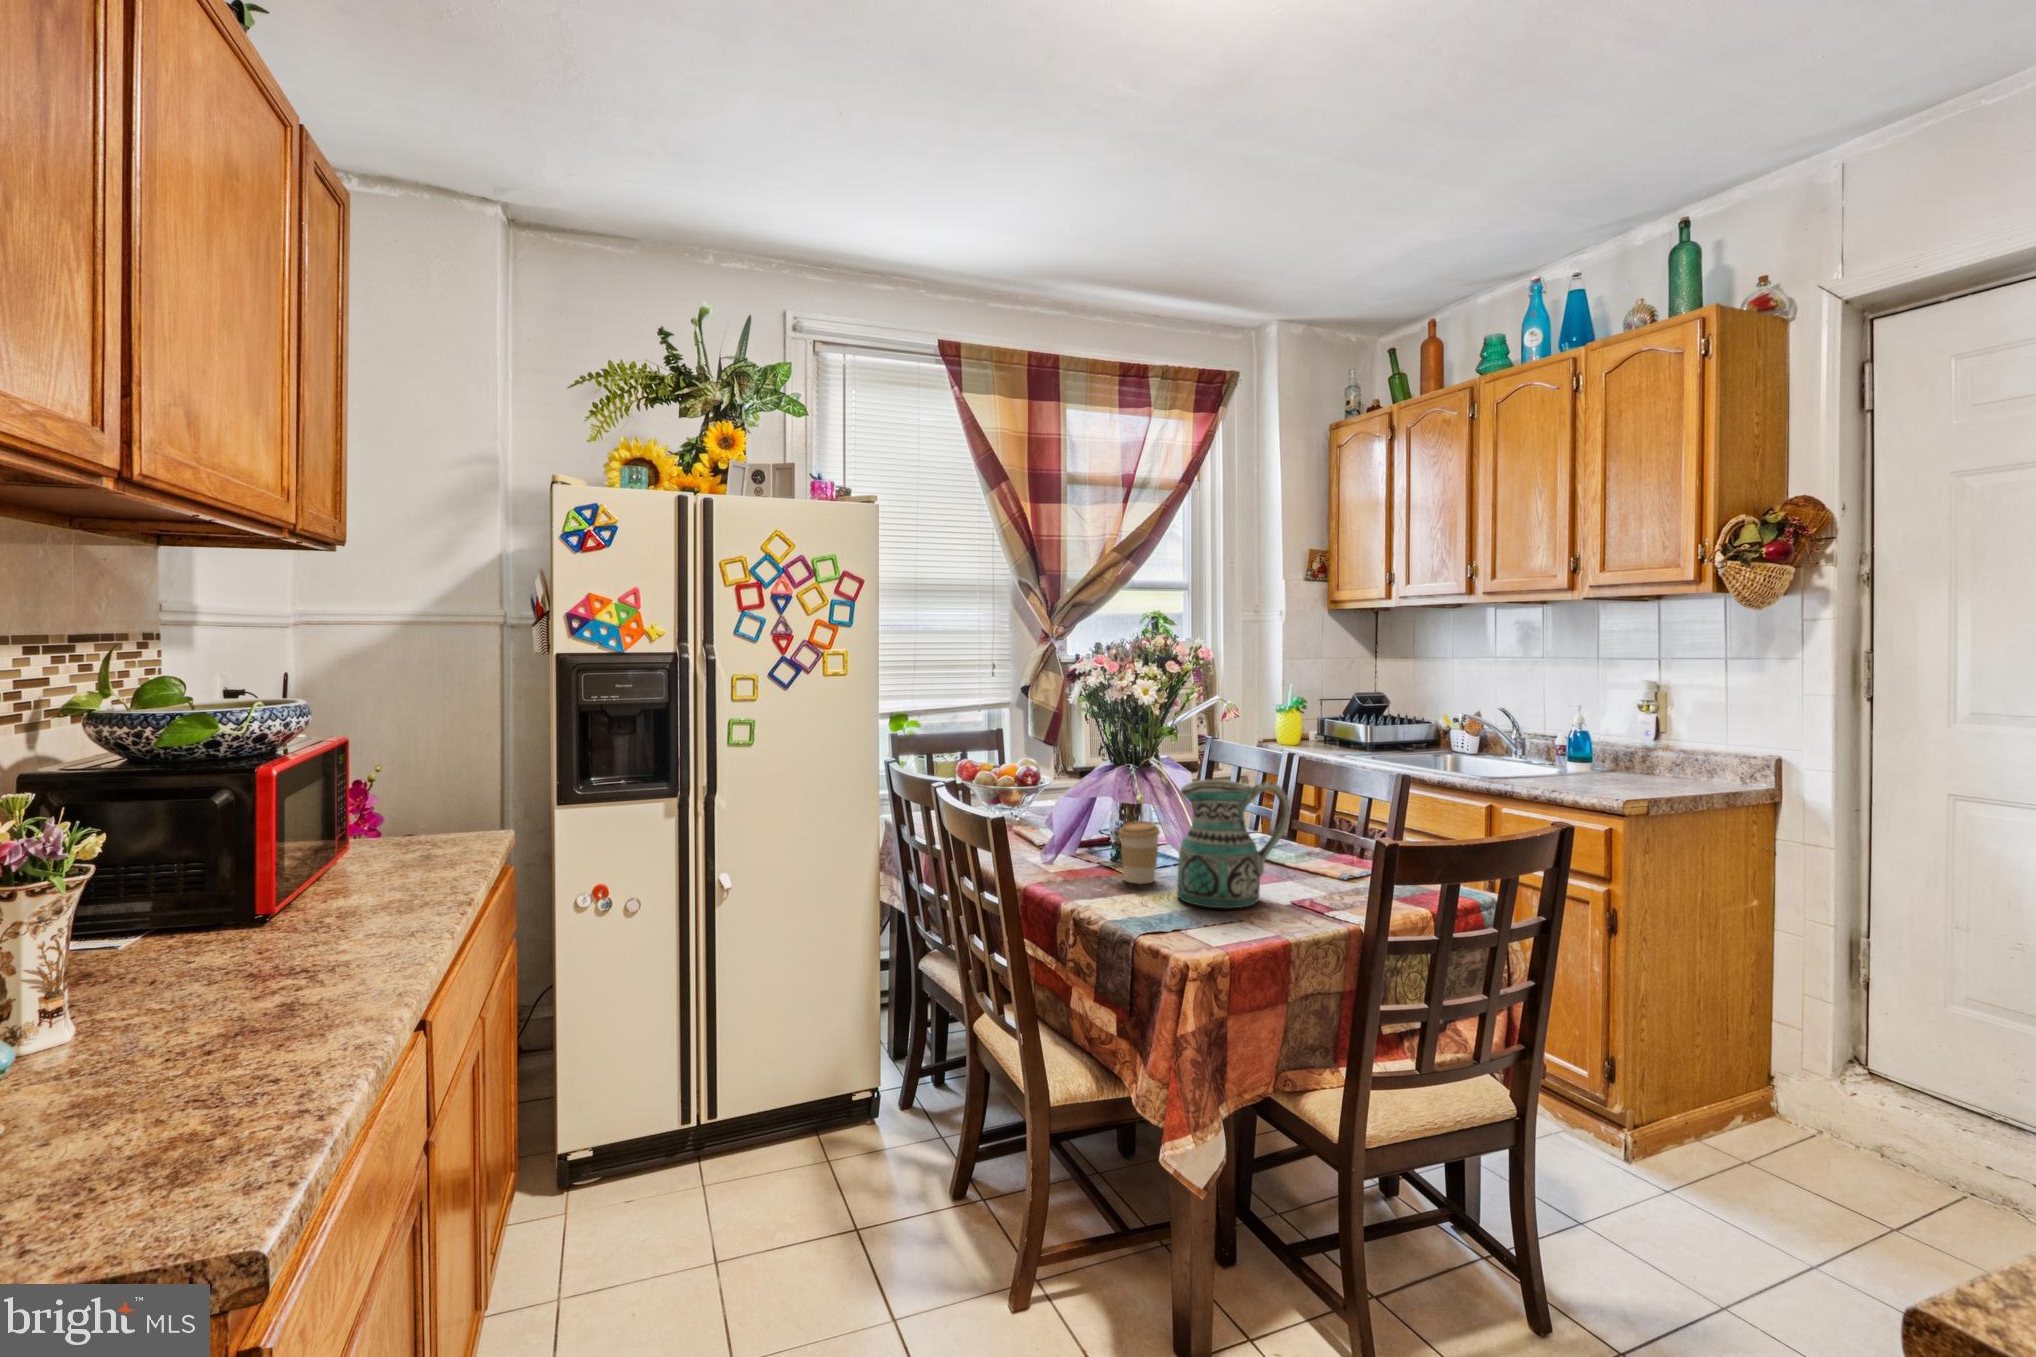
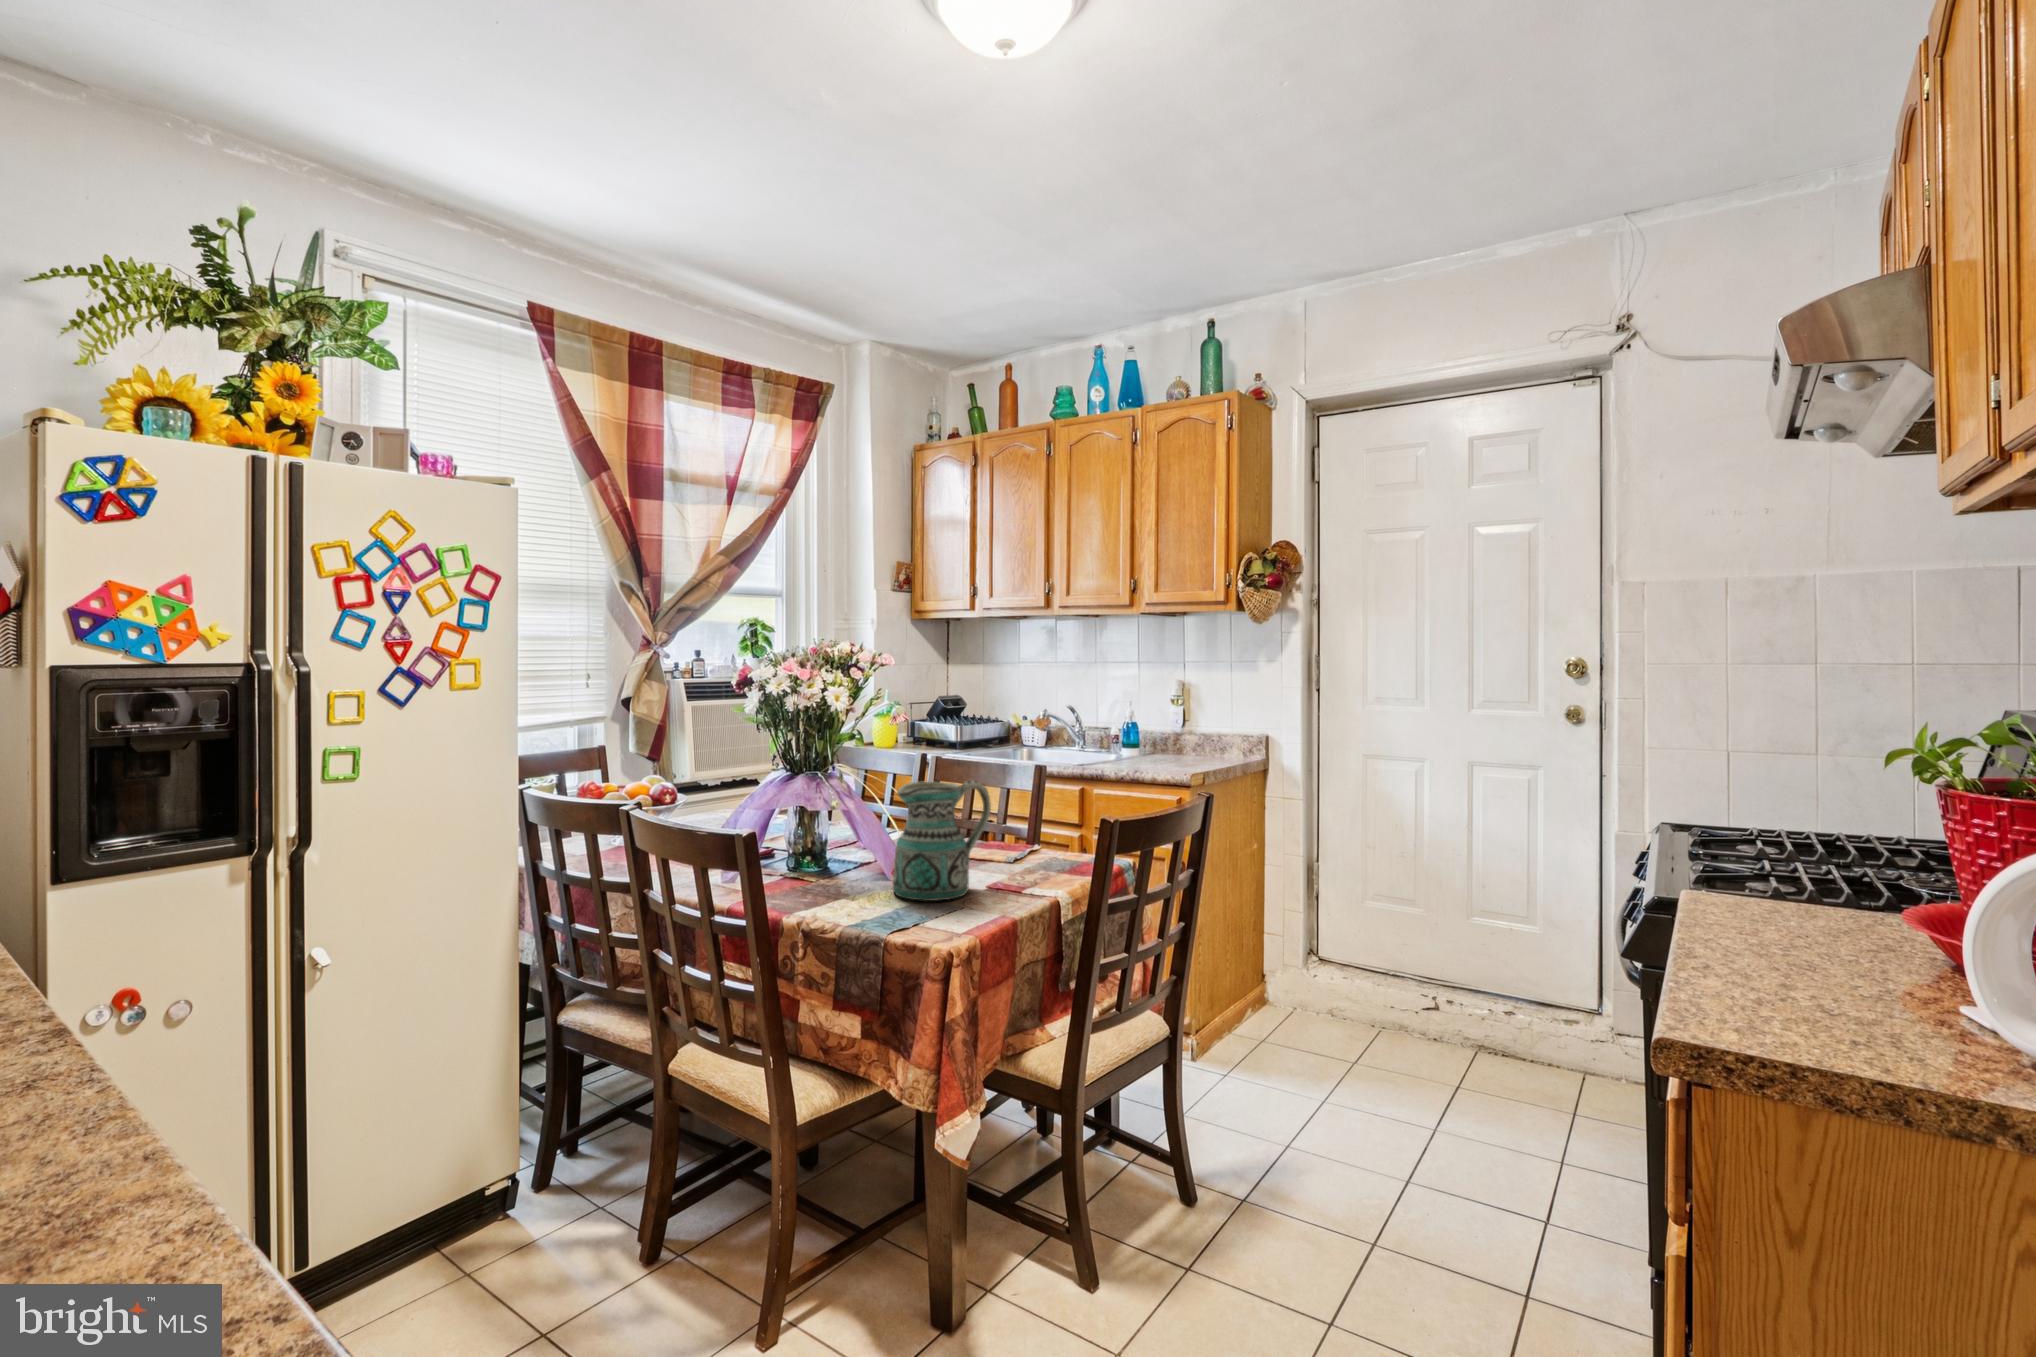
coffee cup: present [1119,821,1160,884] -> none [825,826,866,887]

